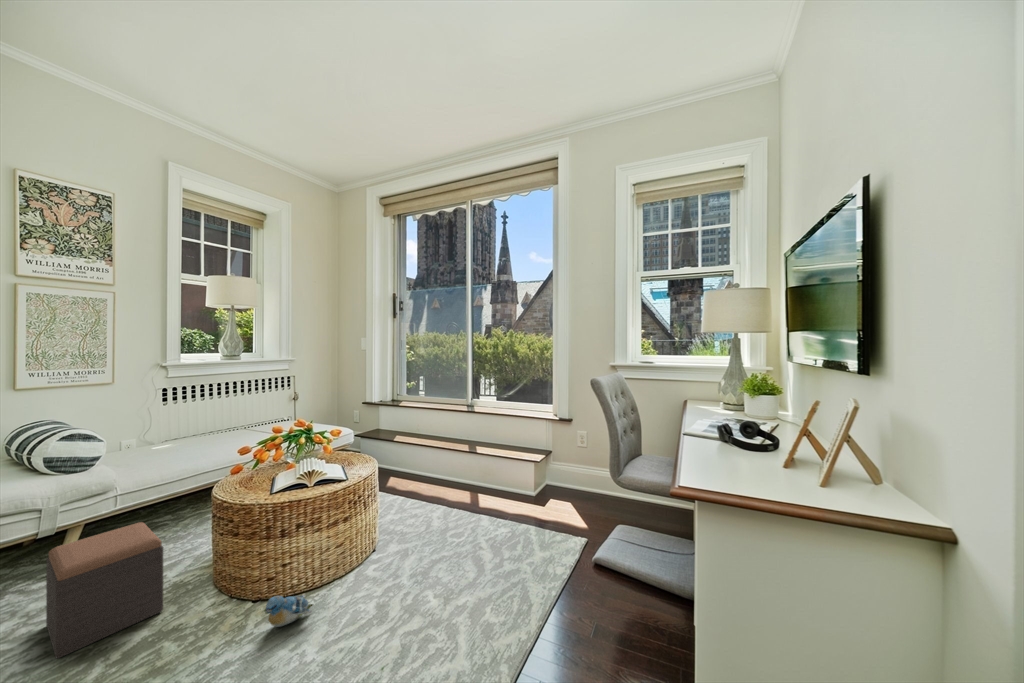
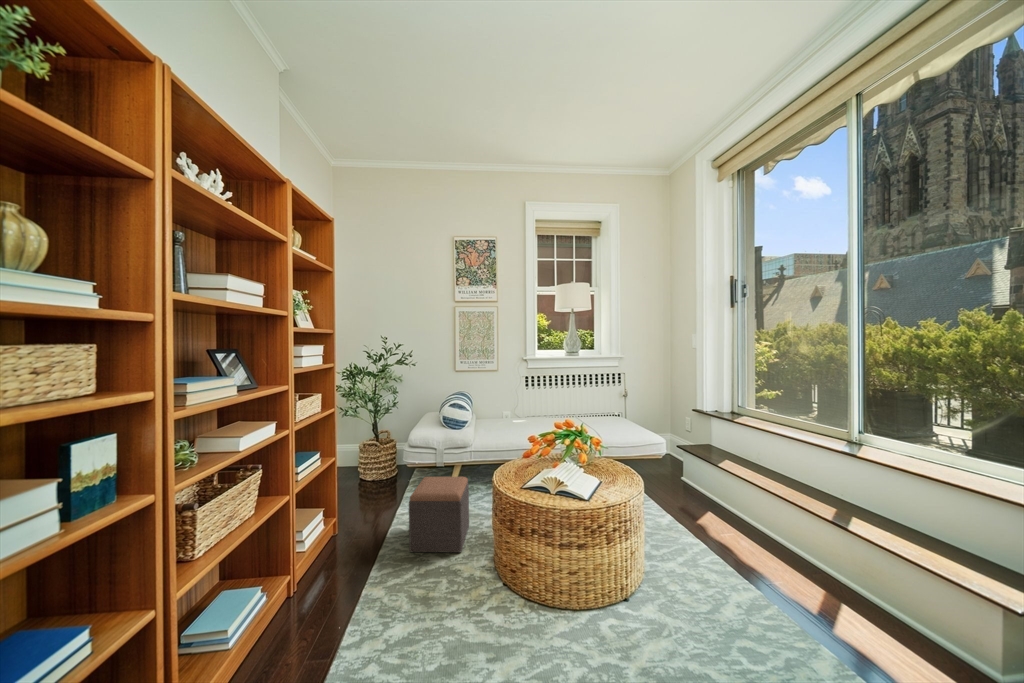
plush toy: present [264,595,313,627] -> none [487,592,530,631]

